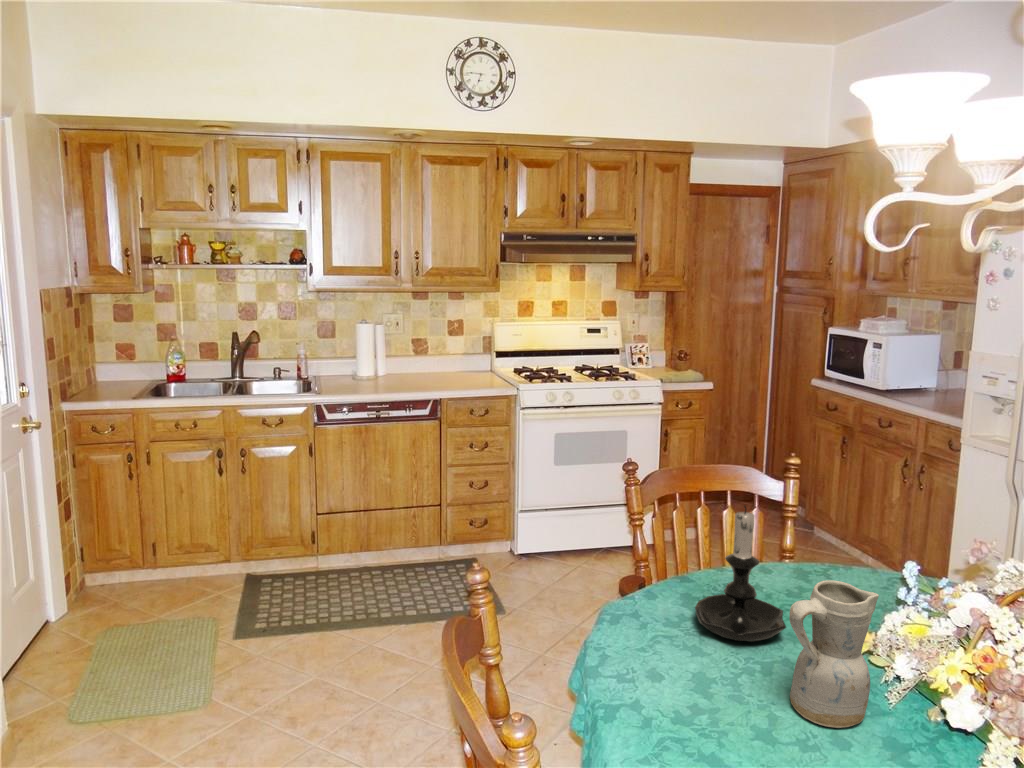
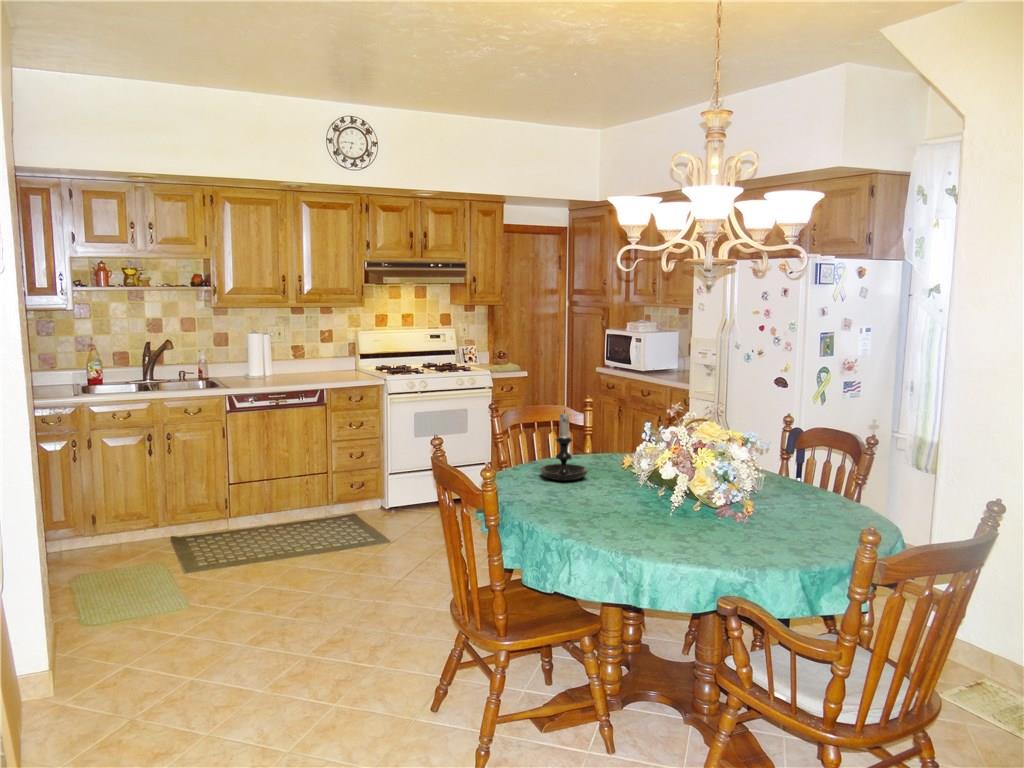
ceramic pitcher: present [789,580,879,728] -> none [589,434,628,501]

